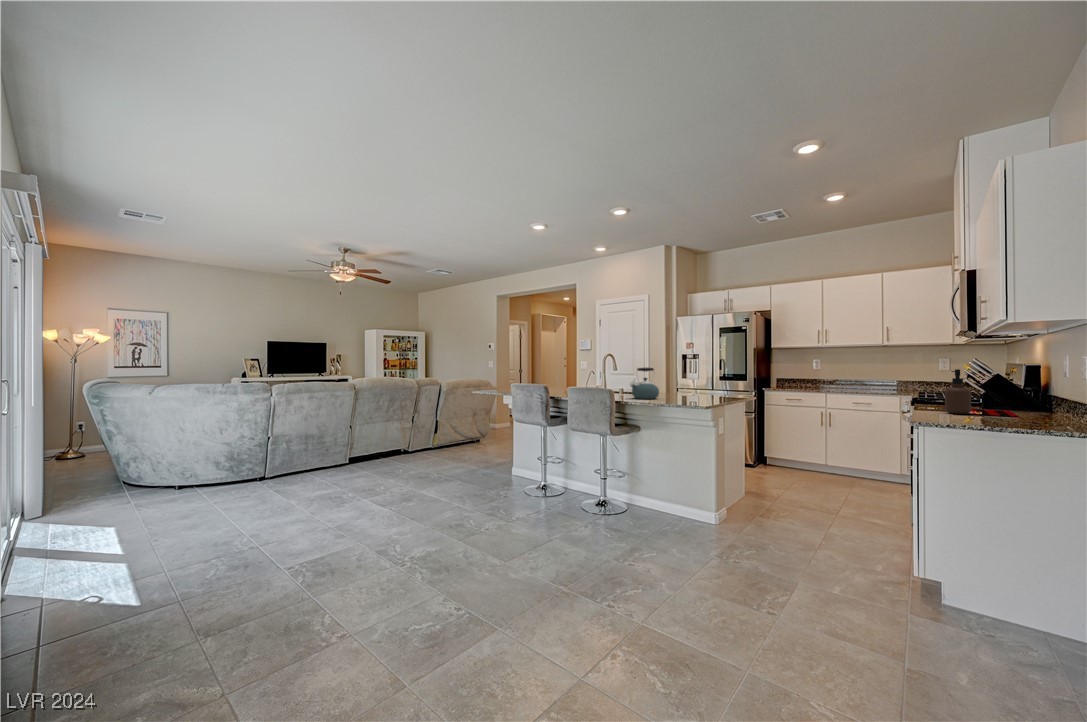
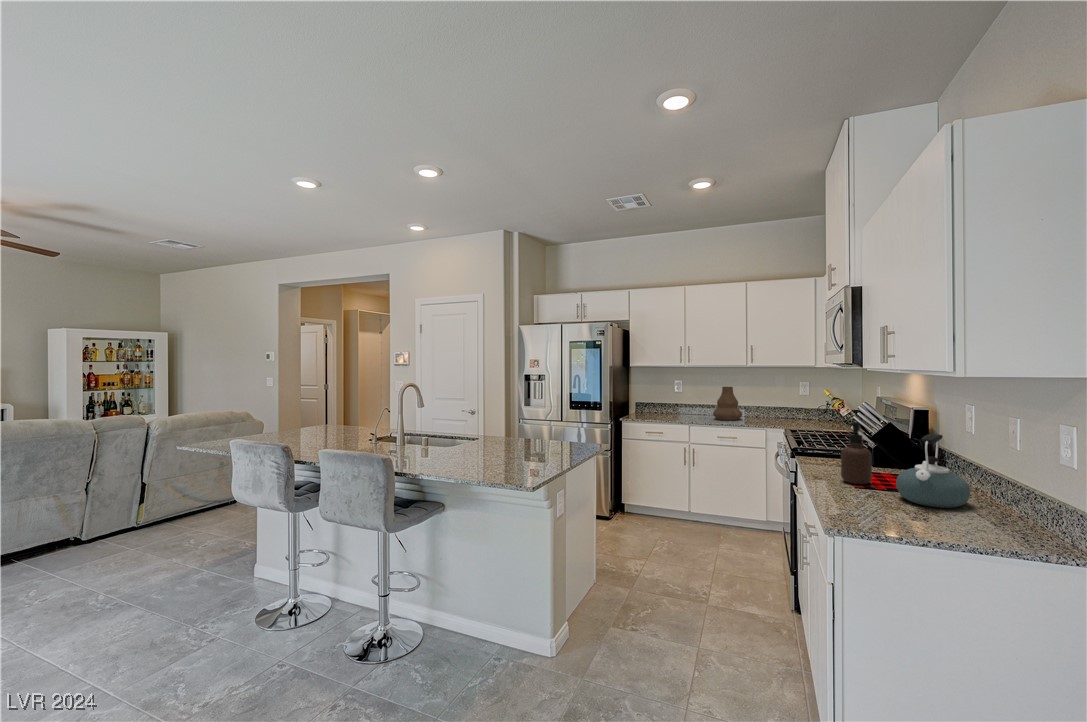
vase: none [850,363,879,391] -> present [713,387,742,421]
kettle: present [629,368,659,399] -> present [896,434,970,508]

